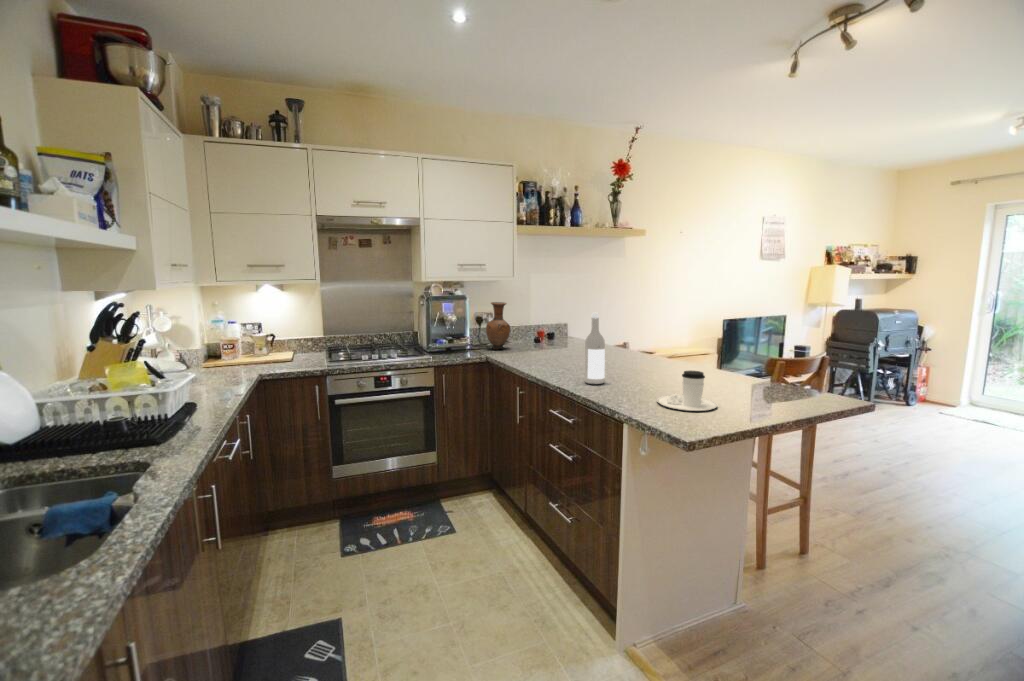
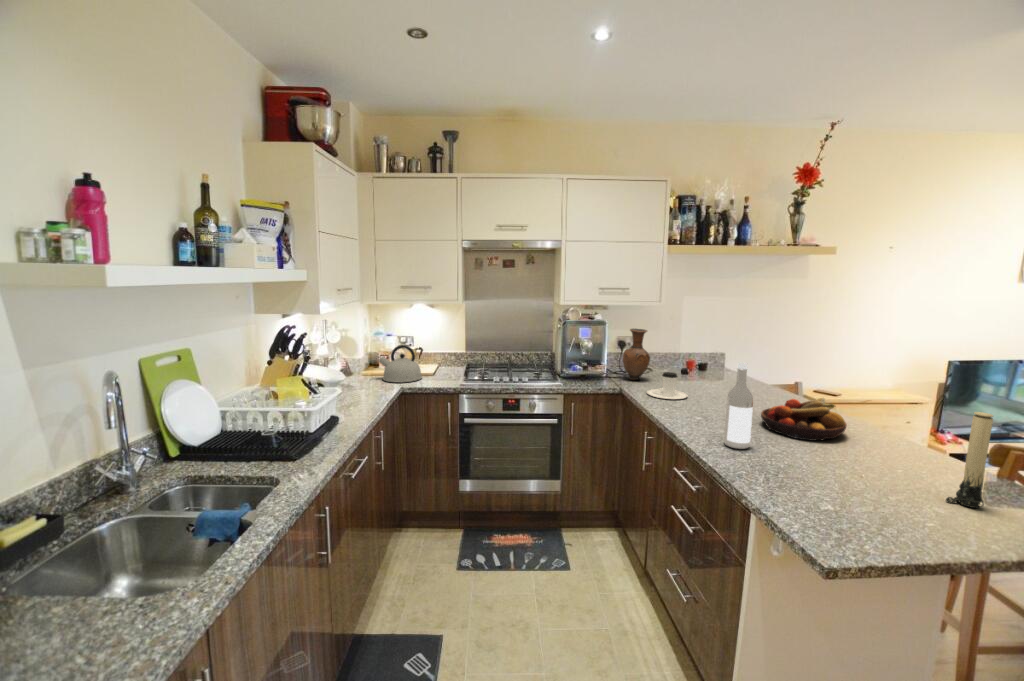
kettle: none [224,330,280,371] -> present [379,345,422,383]
candle: none [734,330,757,397] -> present [946,412,993,508]
fruit bowl: none [607,343,667,374] -> present [761,398,847,441]
coffee cup: present [657,371,717,411] -> present [647,372,688,399]

